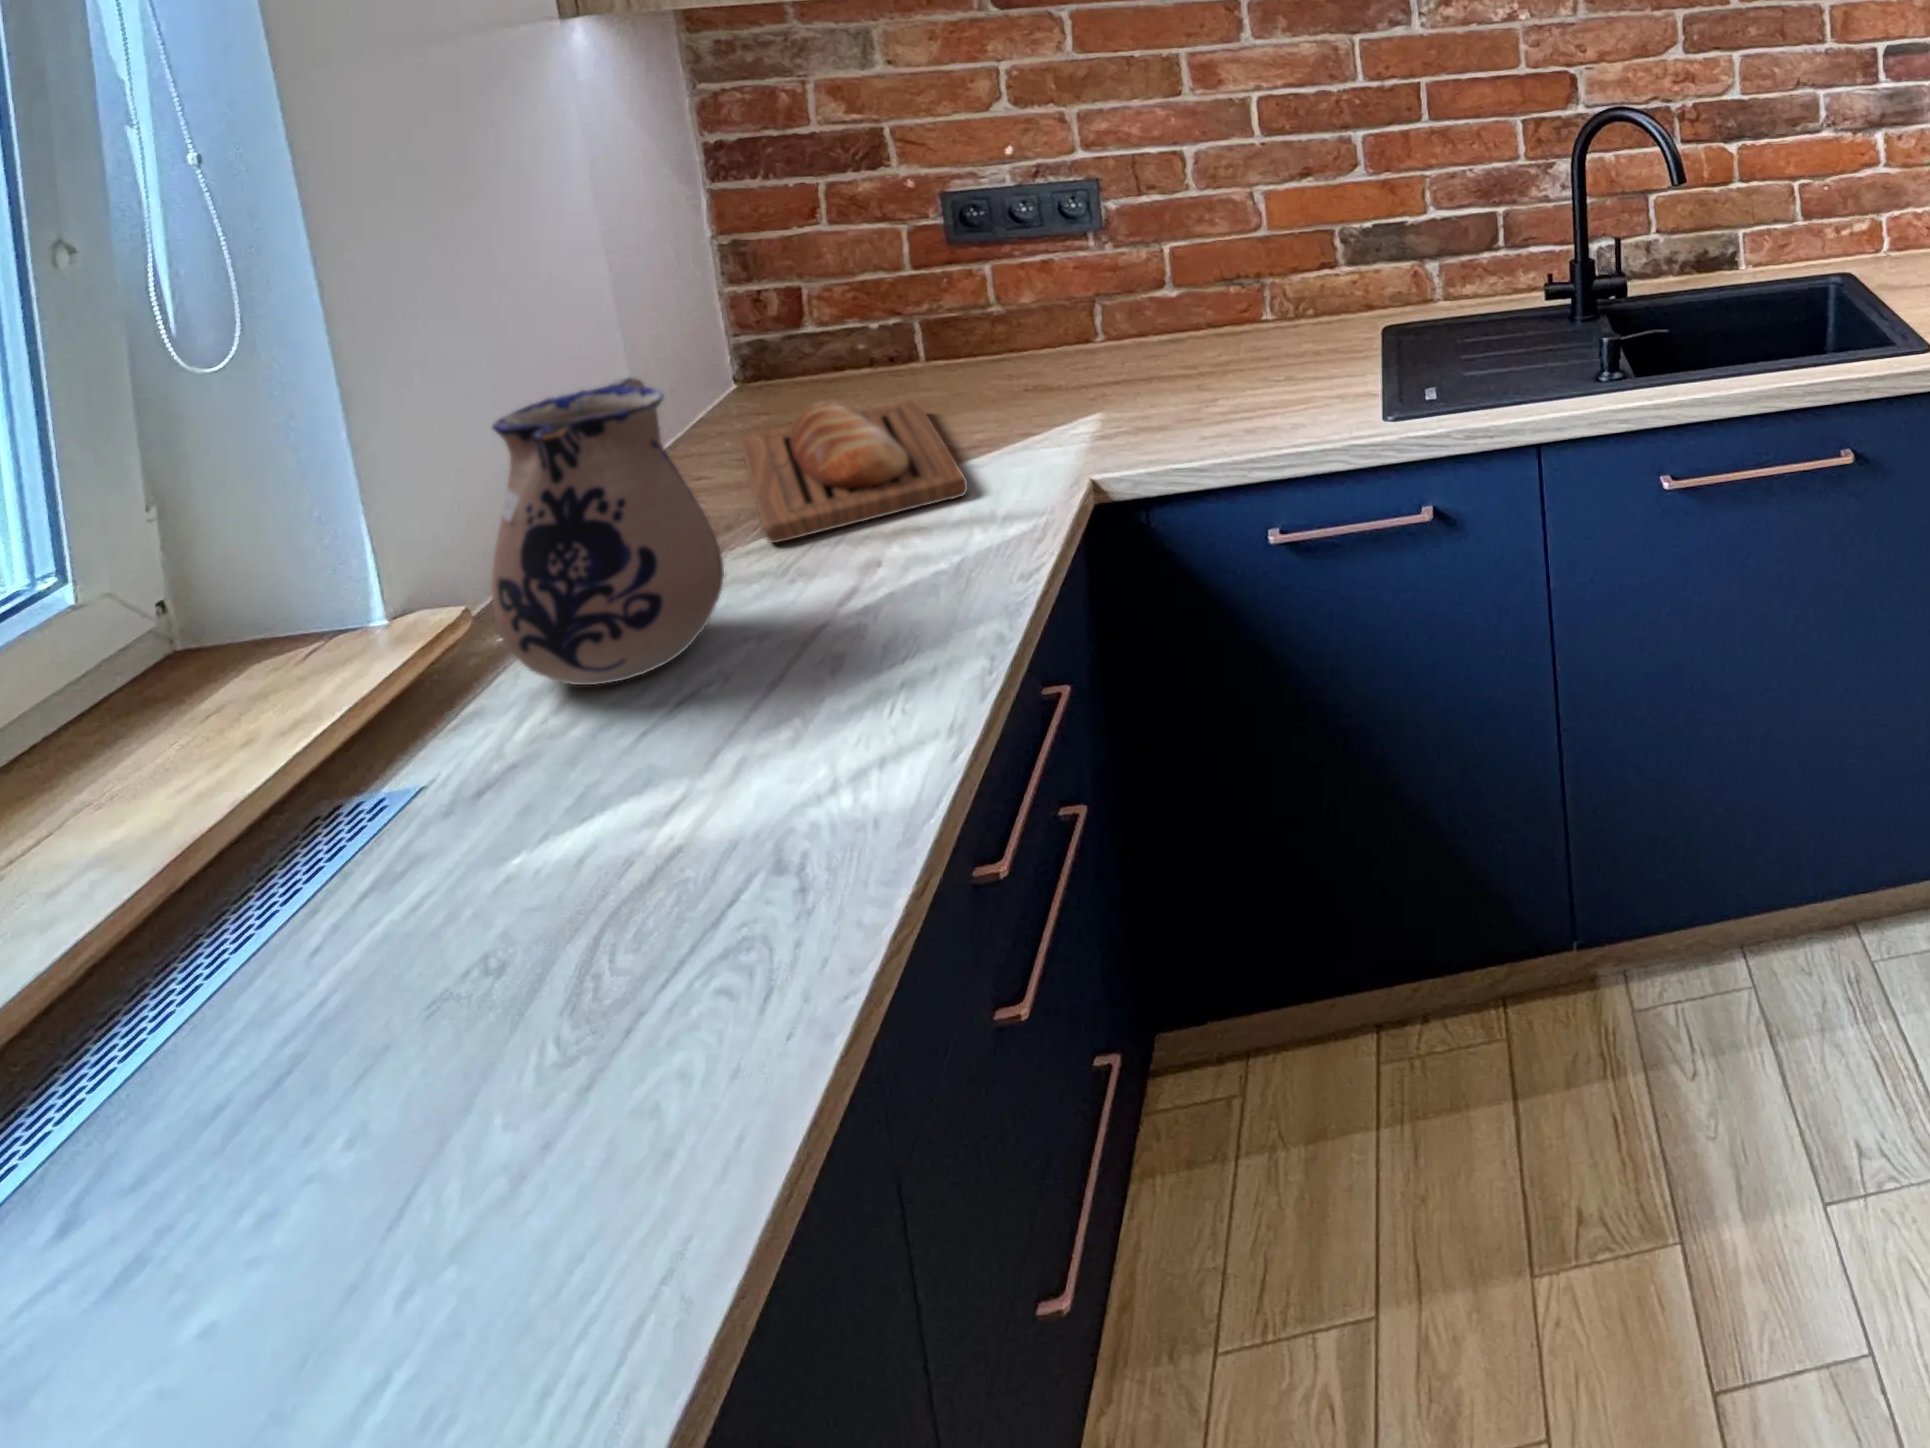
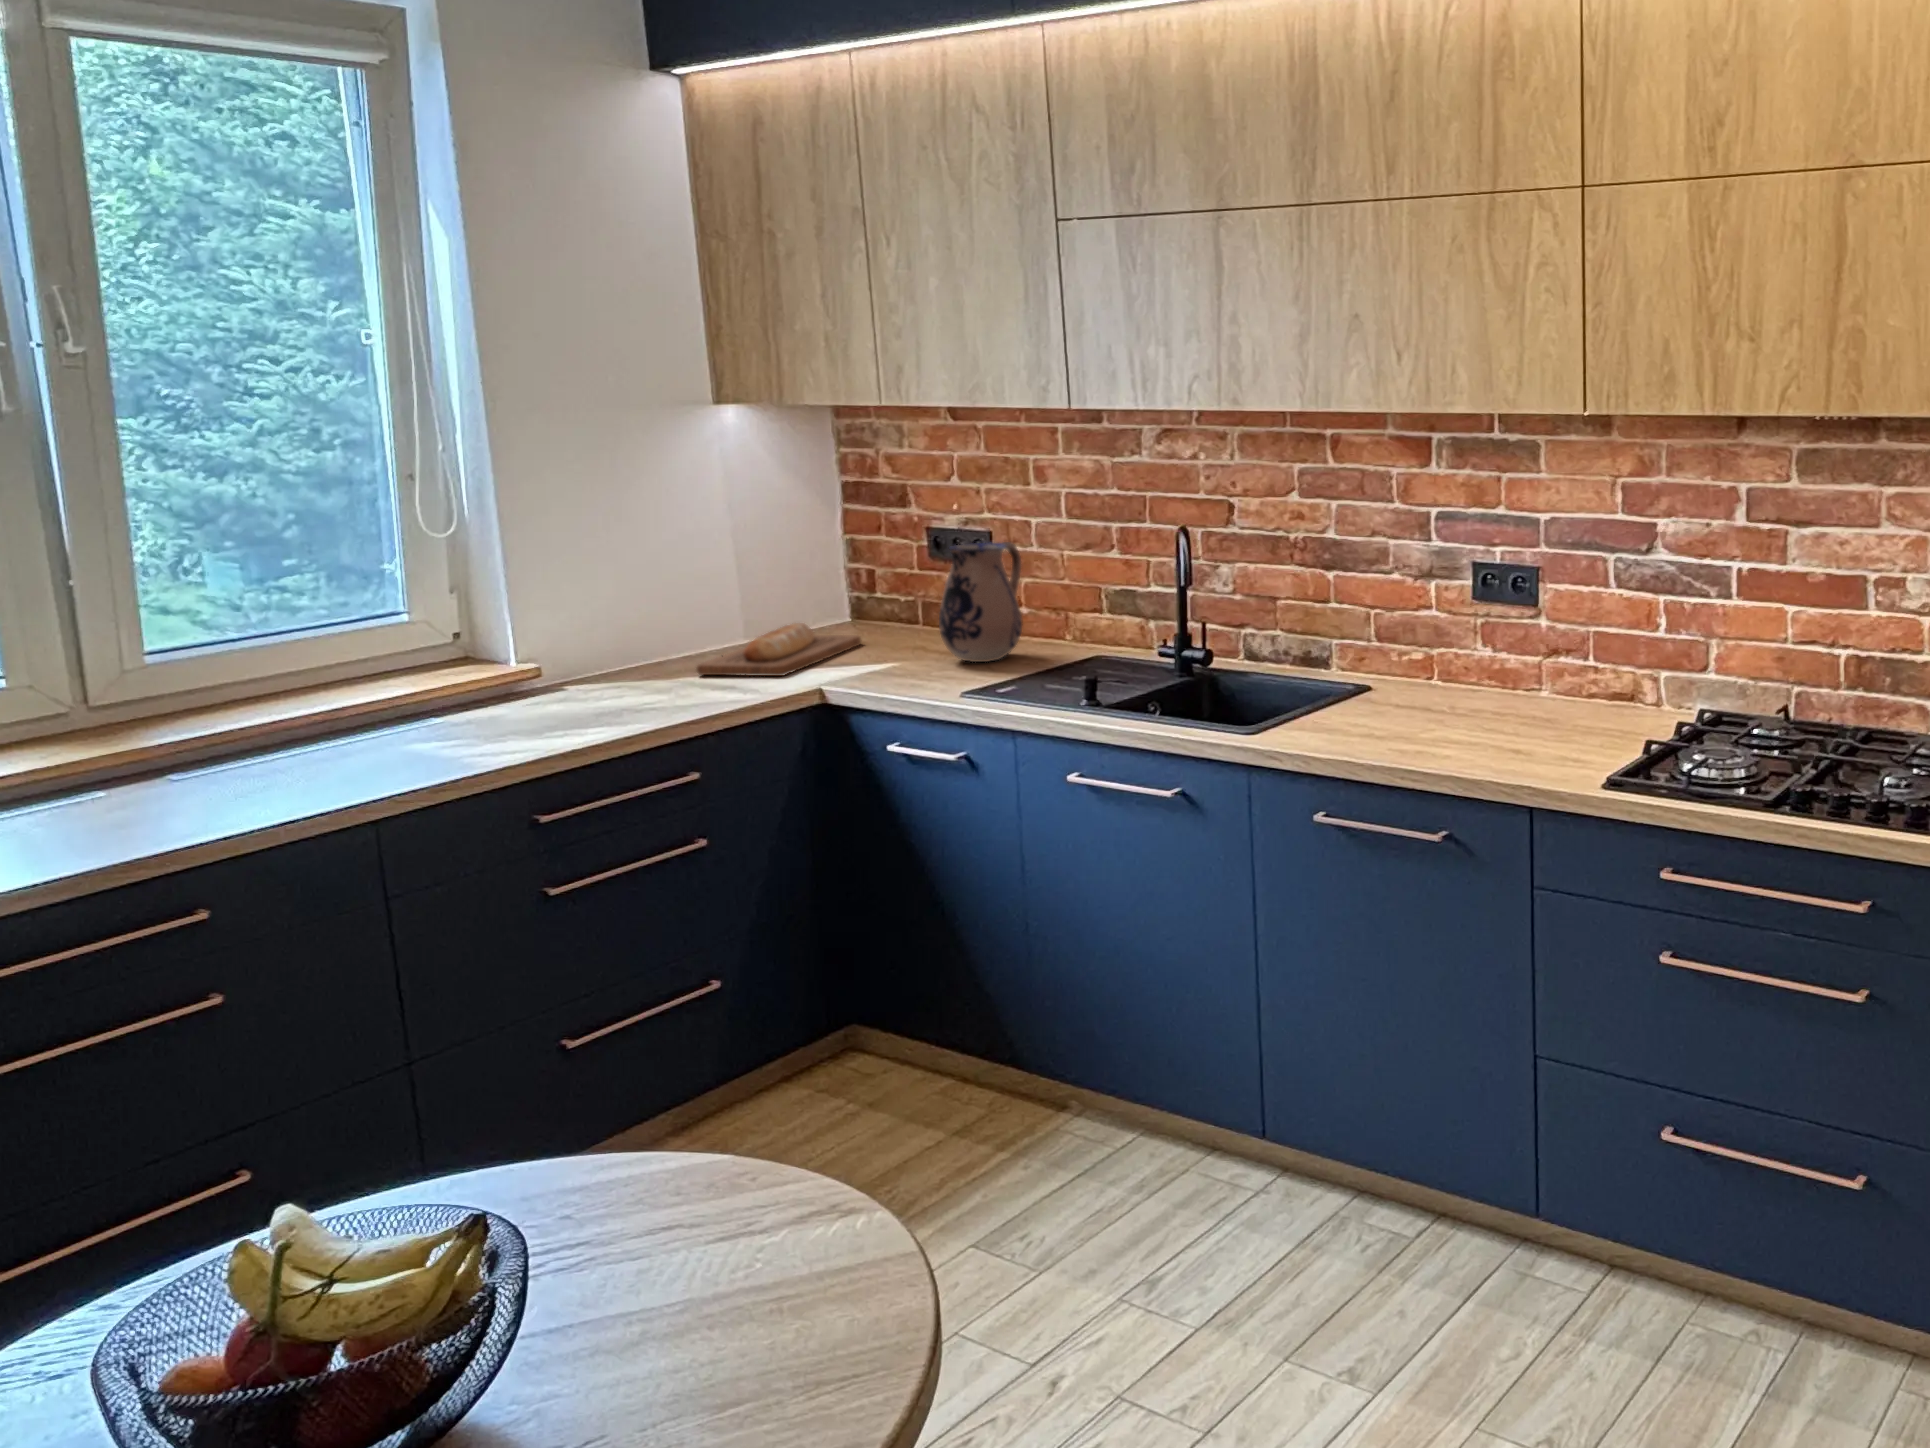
ceramic pitcher: present [491,377,724,685] -> present [939,542,1023,662]

